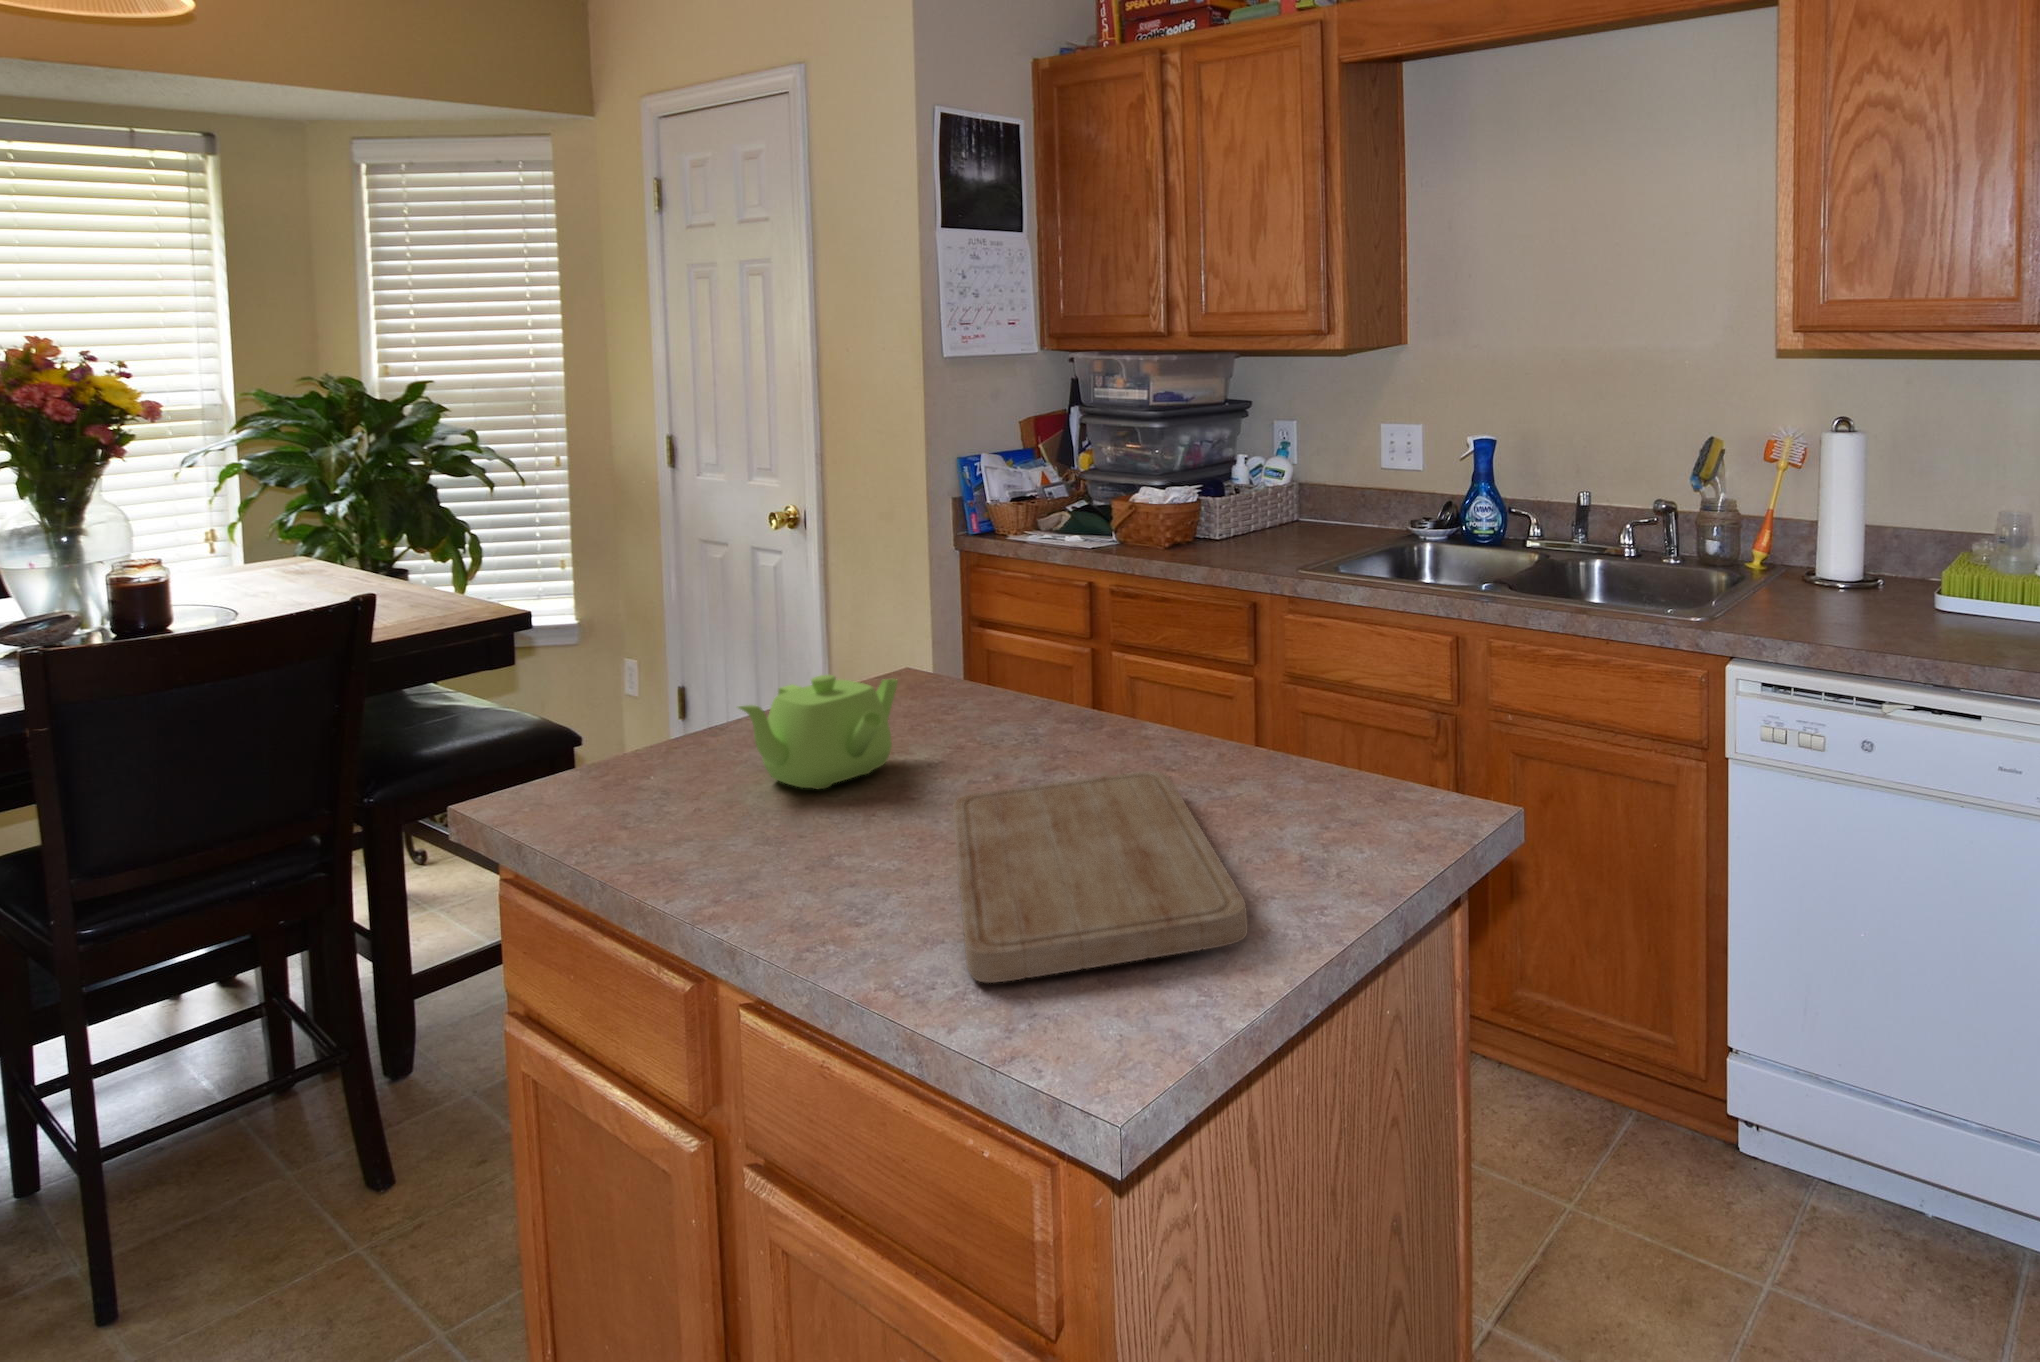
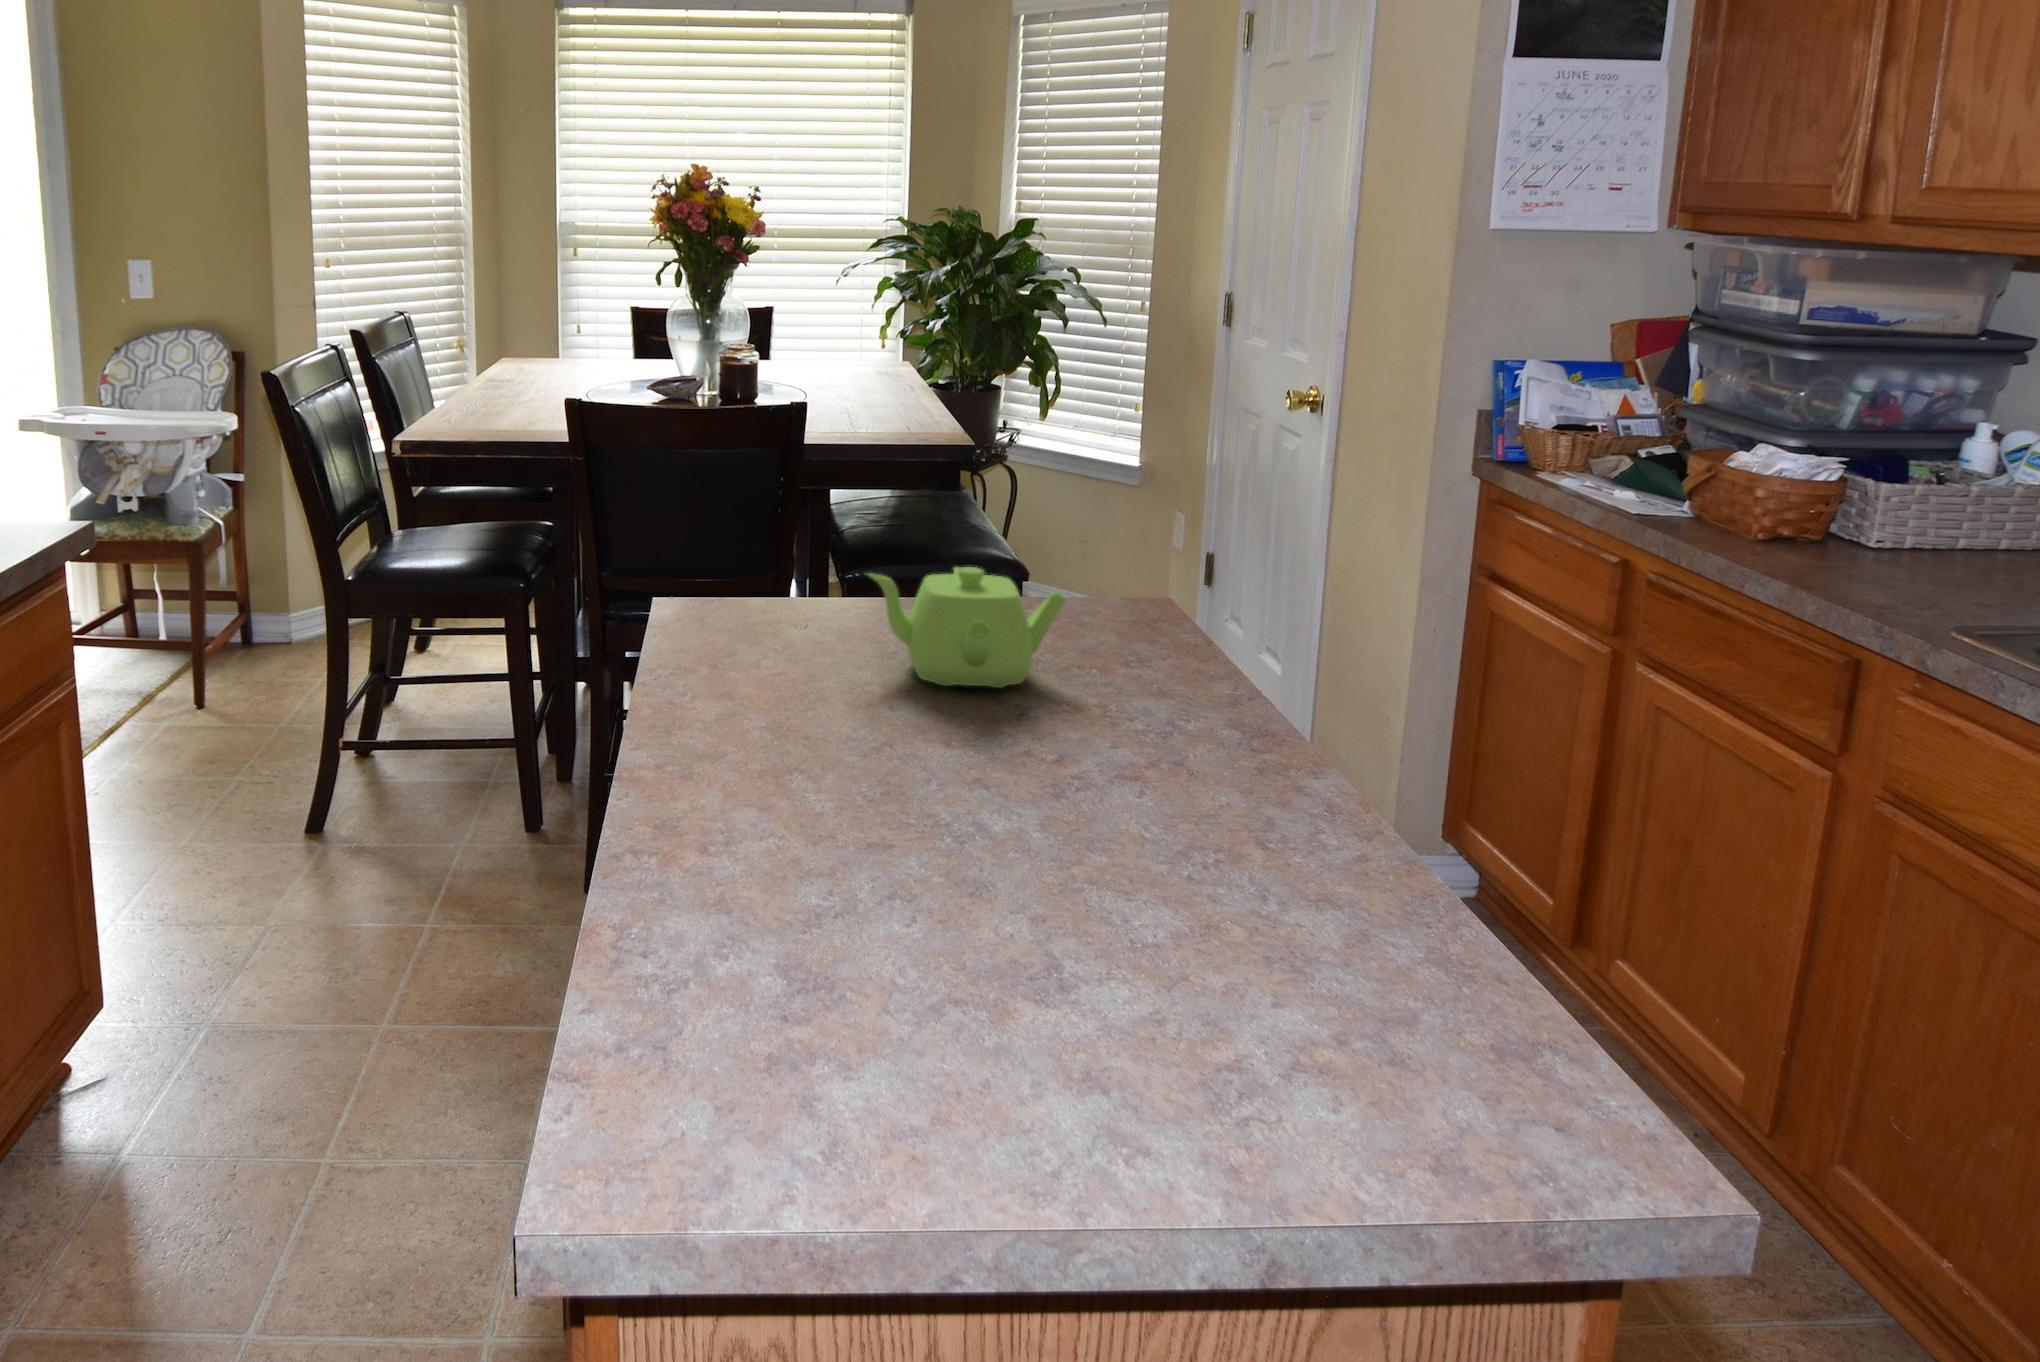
cutting board: present [953,771,1248,983] -> none [745,753,1263,1109]

